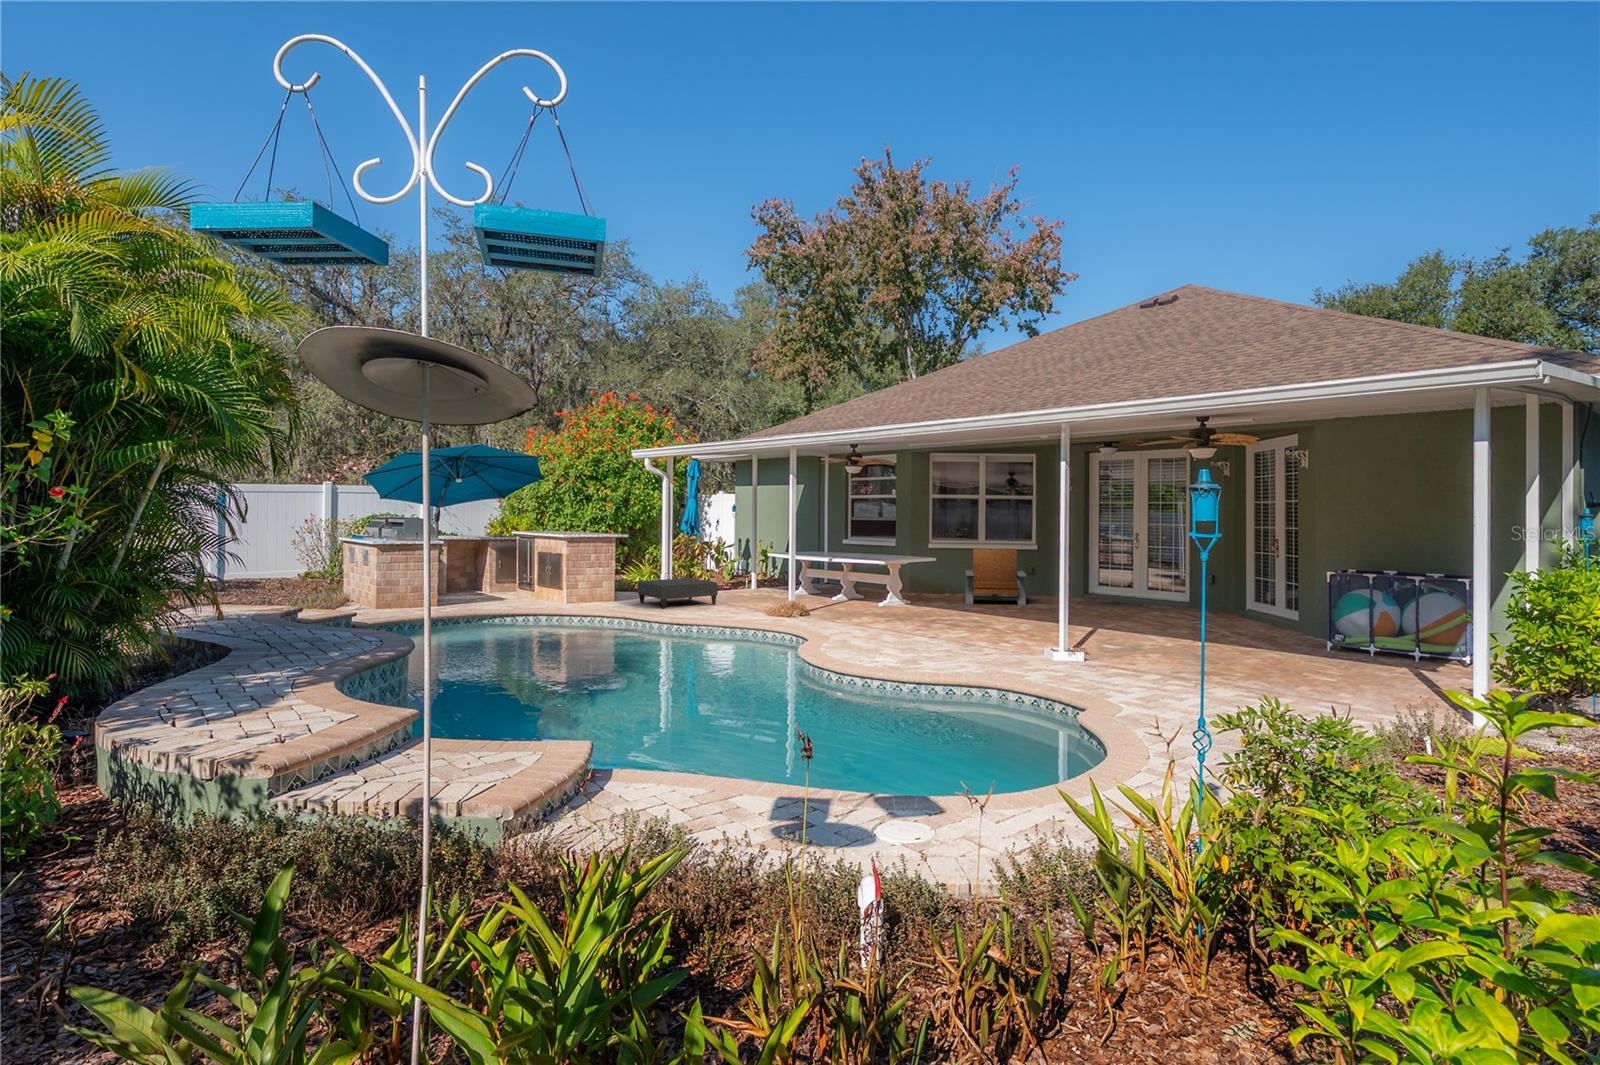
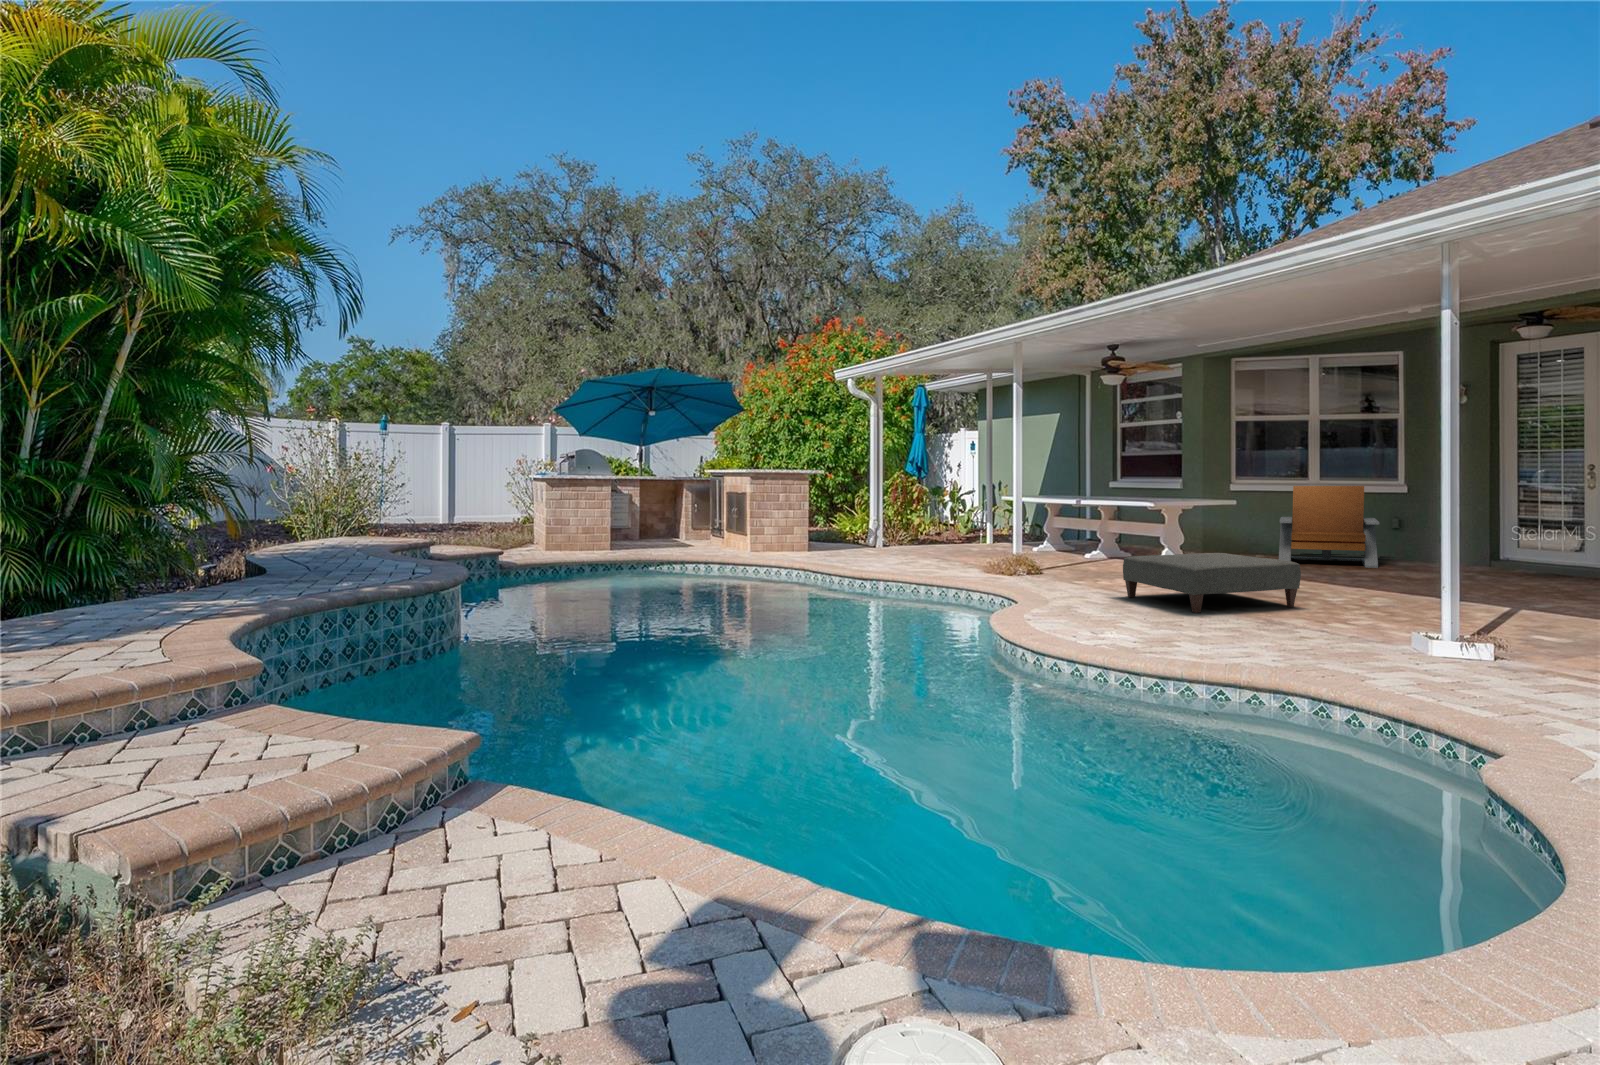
ottoman: present [638,578,718,609] -> present [1123,553,1301,613]

